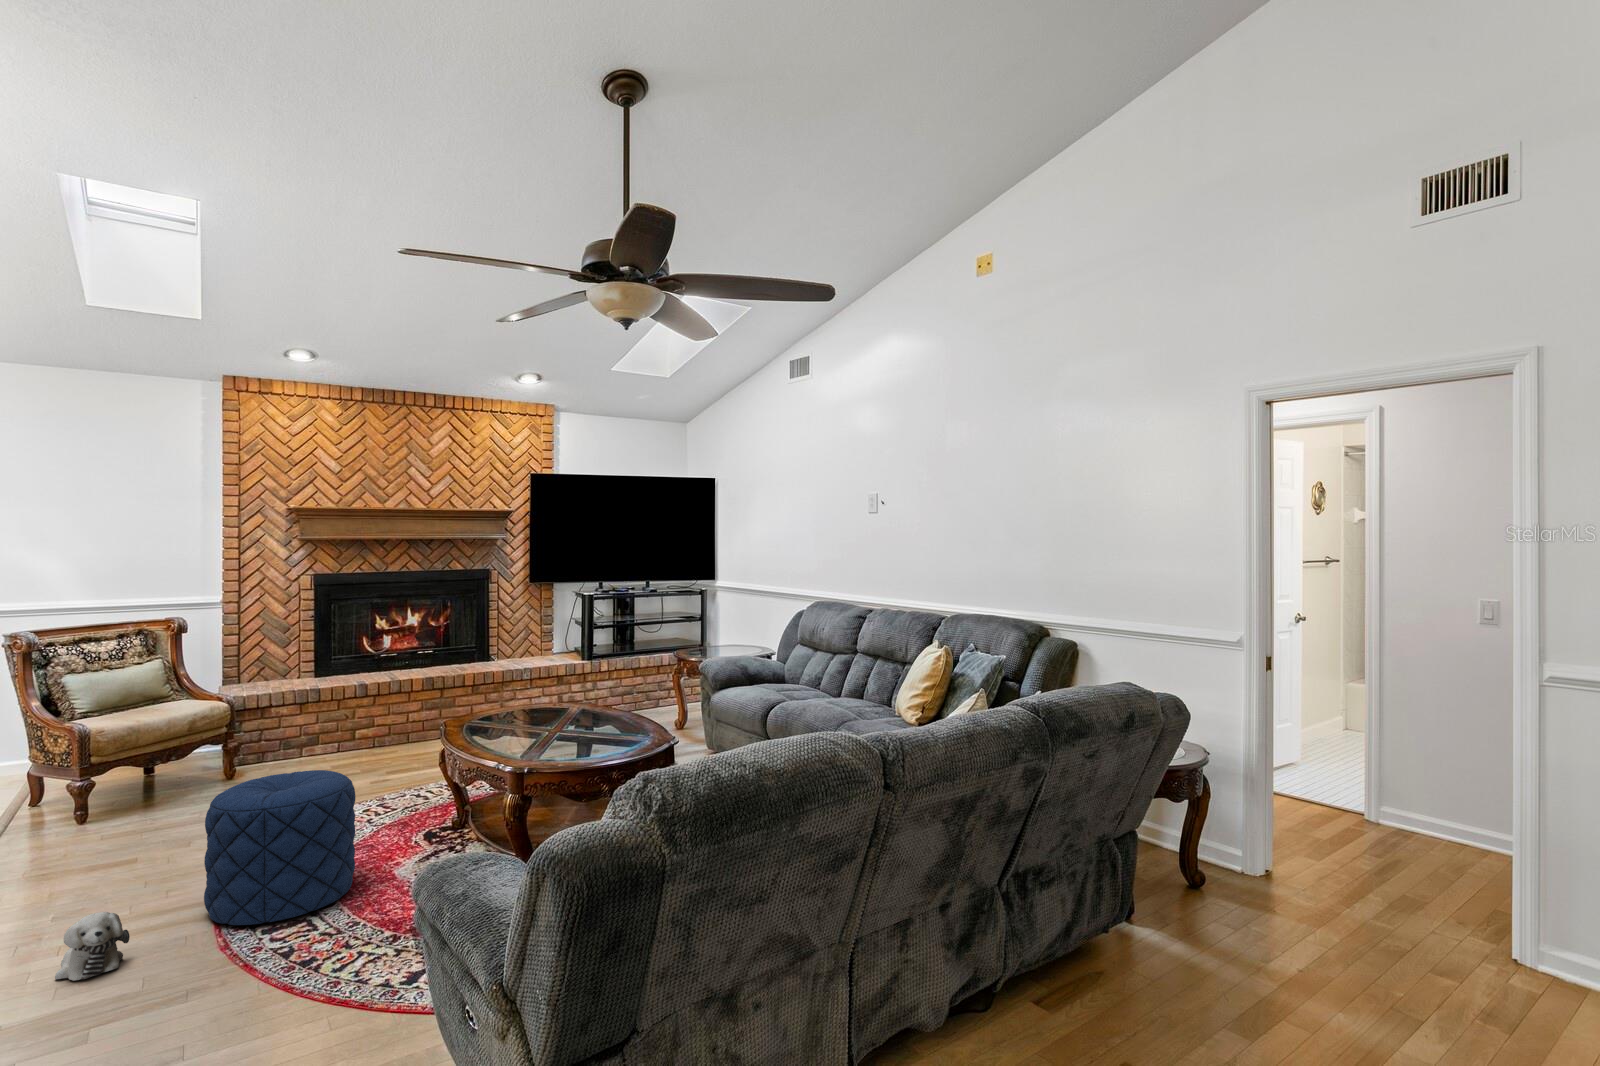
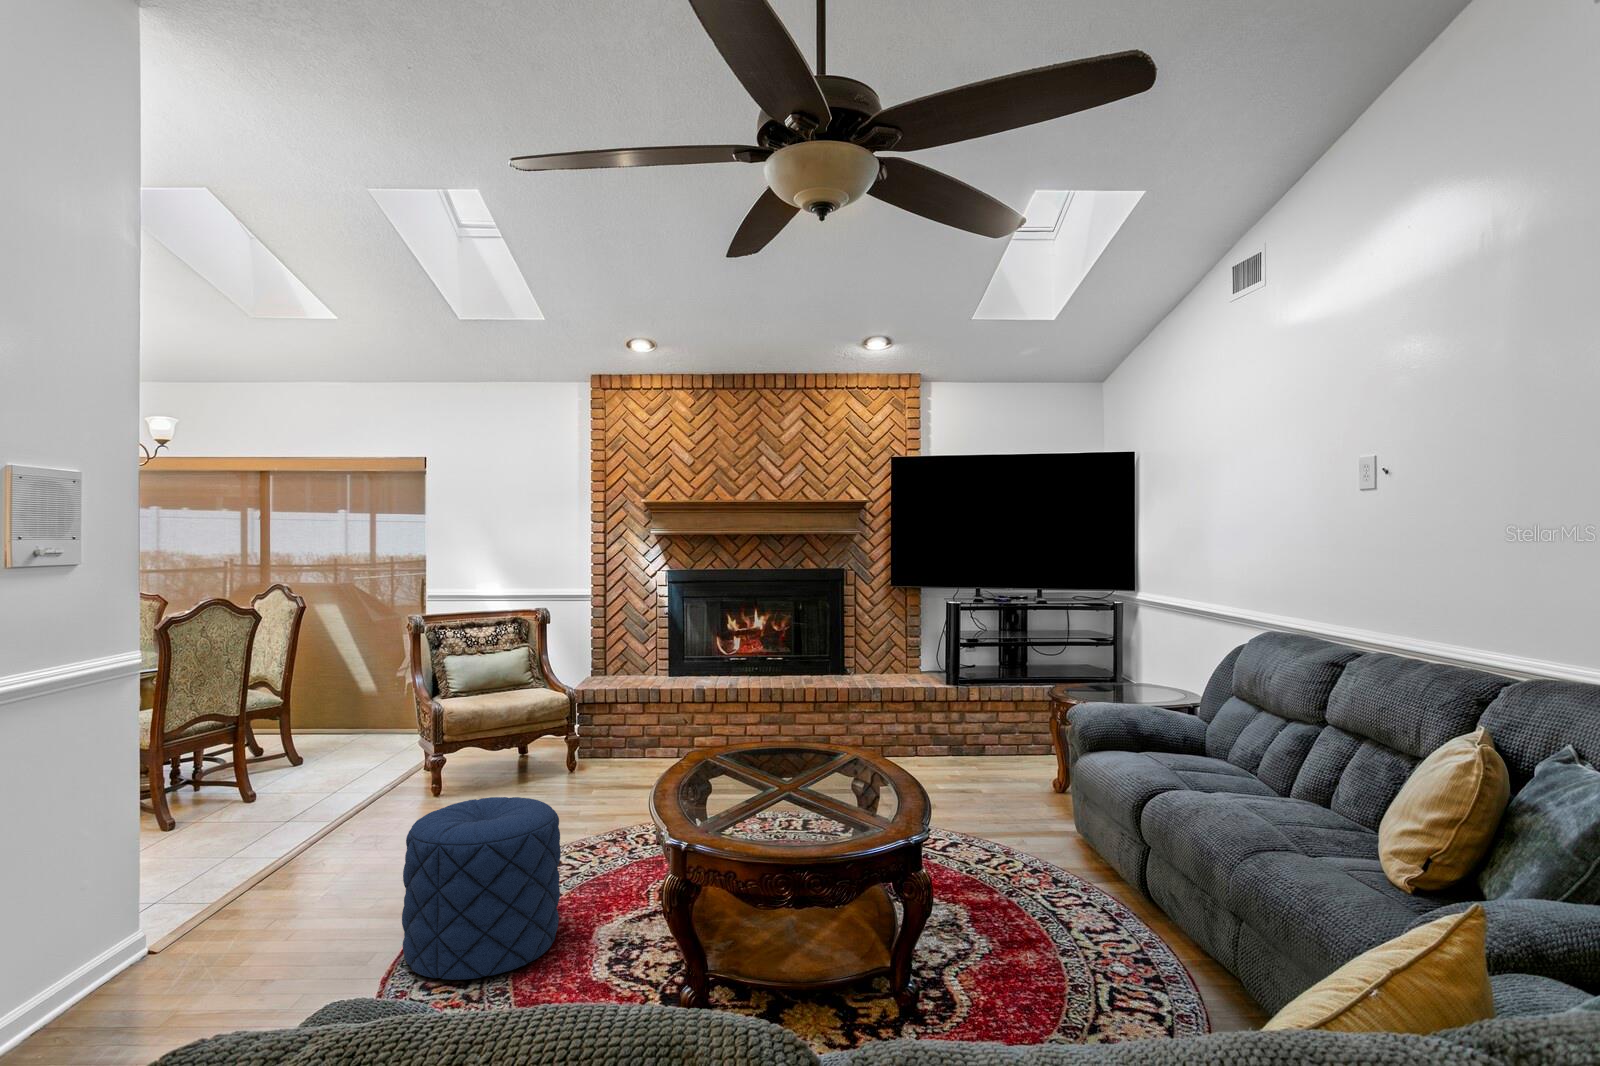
plush toy: present [55,912,130,981] -> none [244,930,313,1002]

